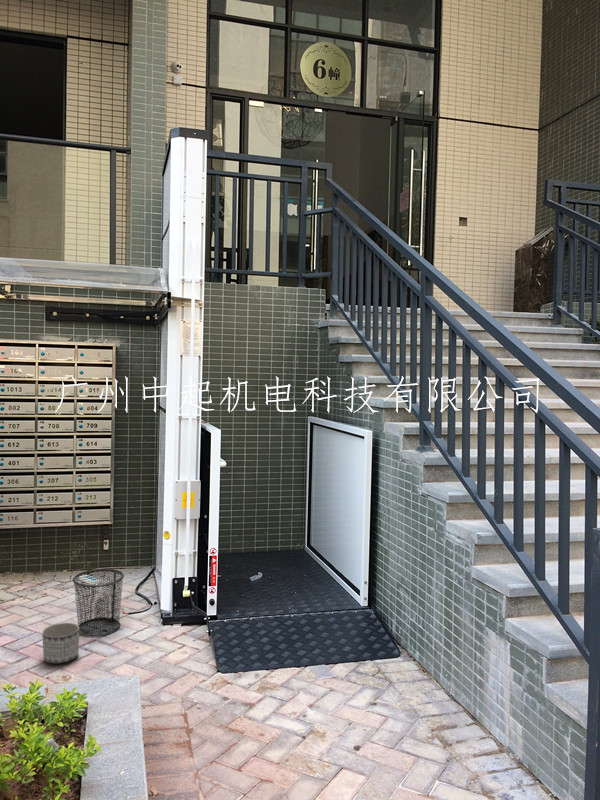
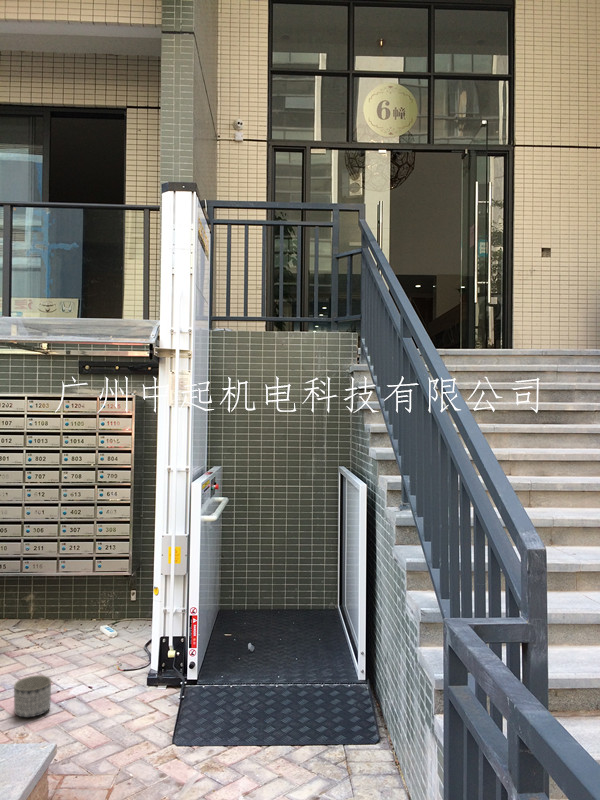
waste bin: present [73,569,124,636] -> none [60,622,112,692]

